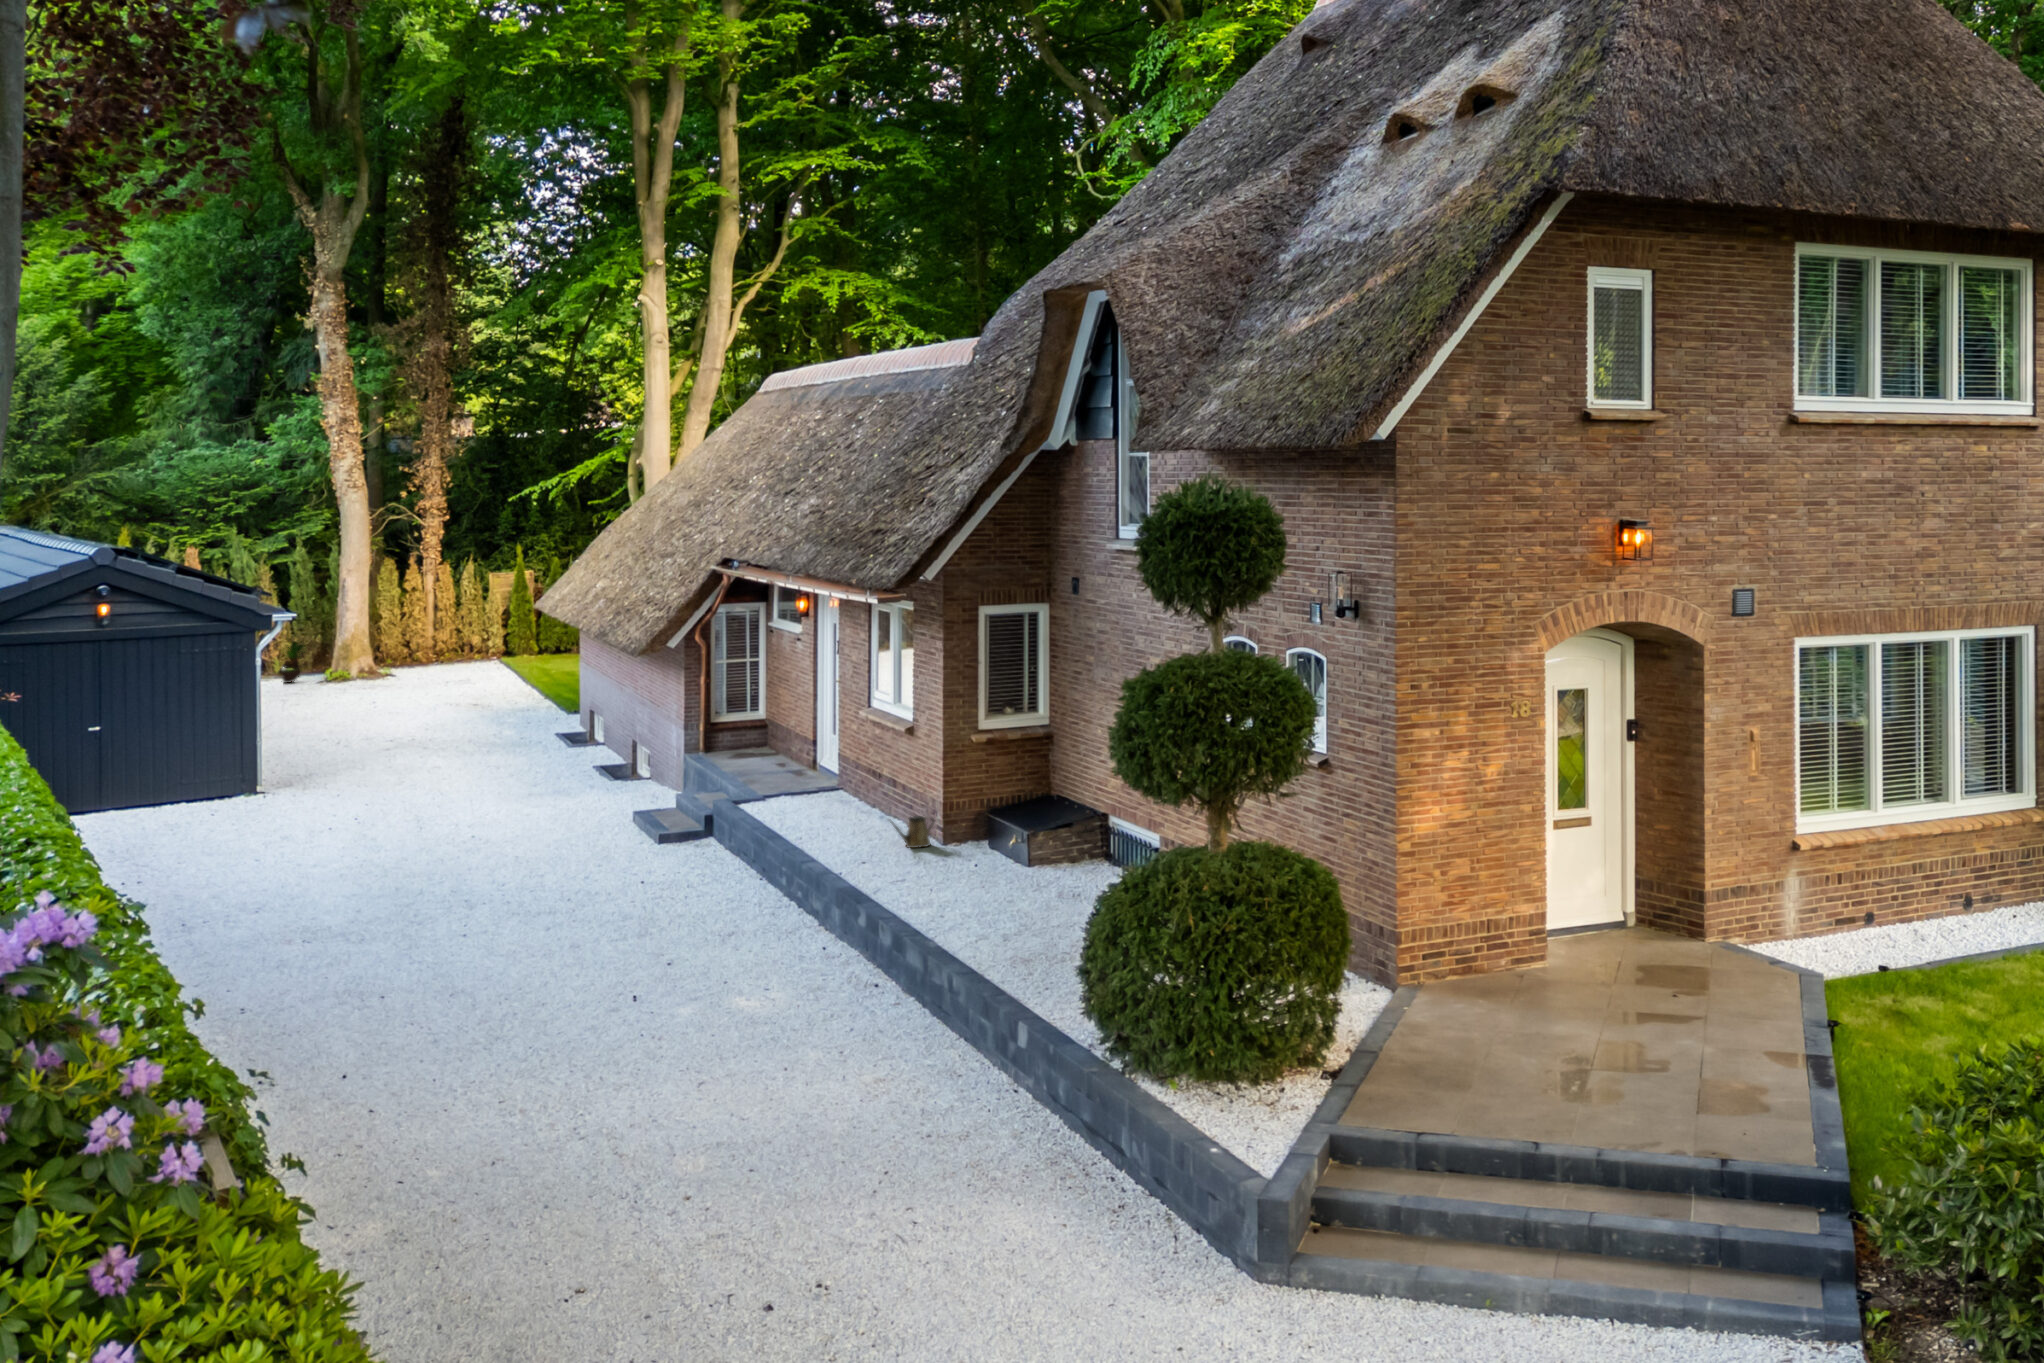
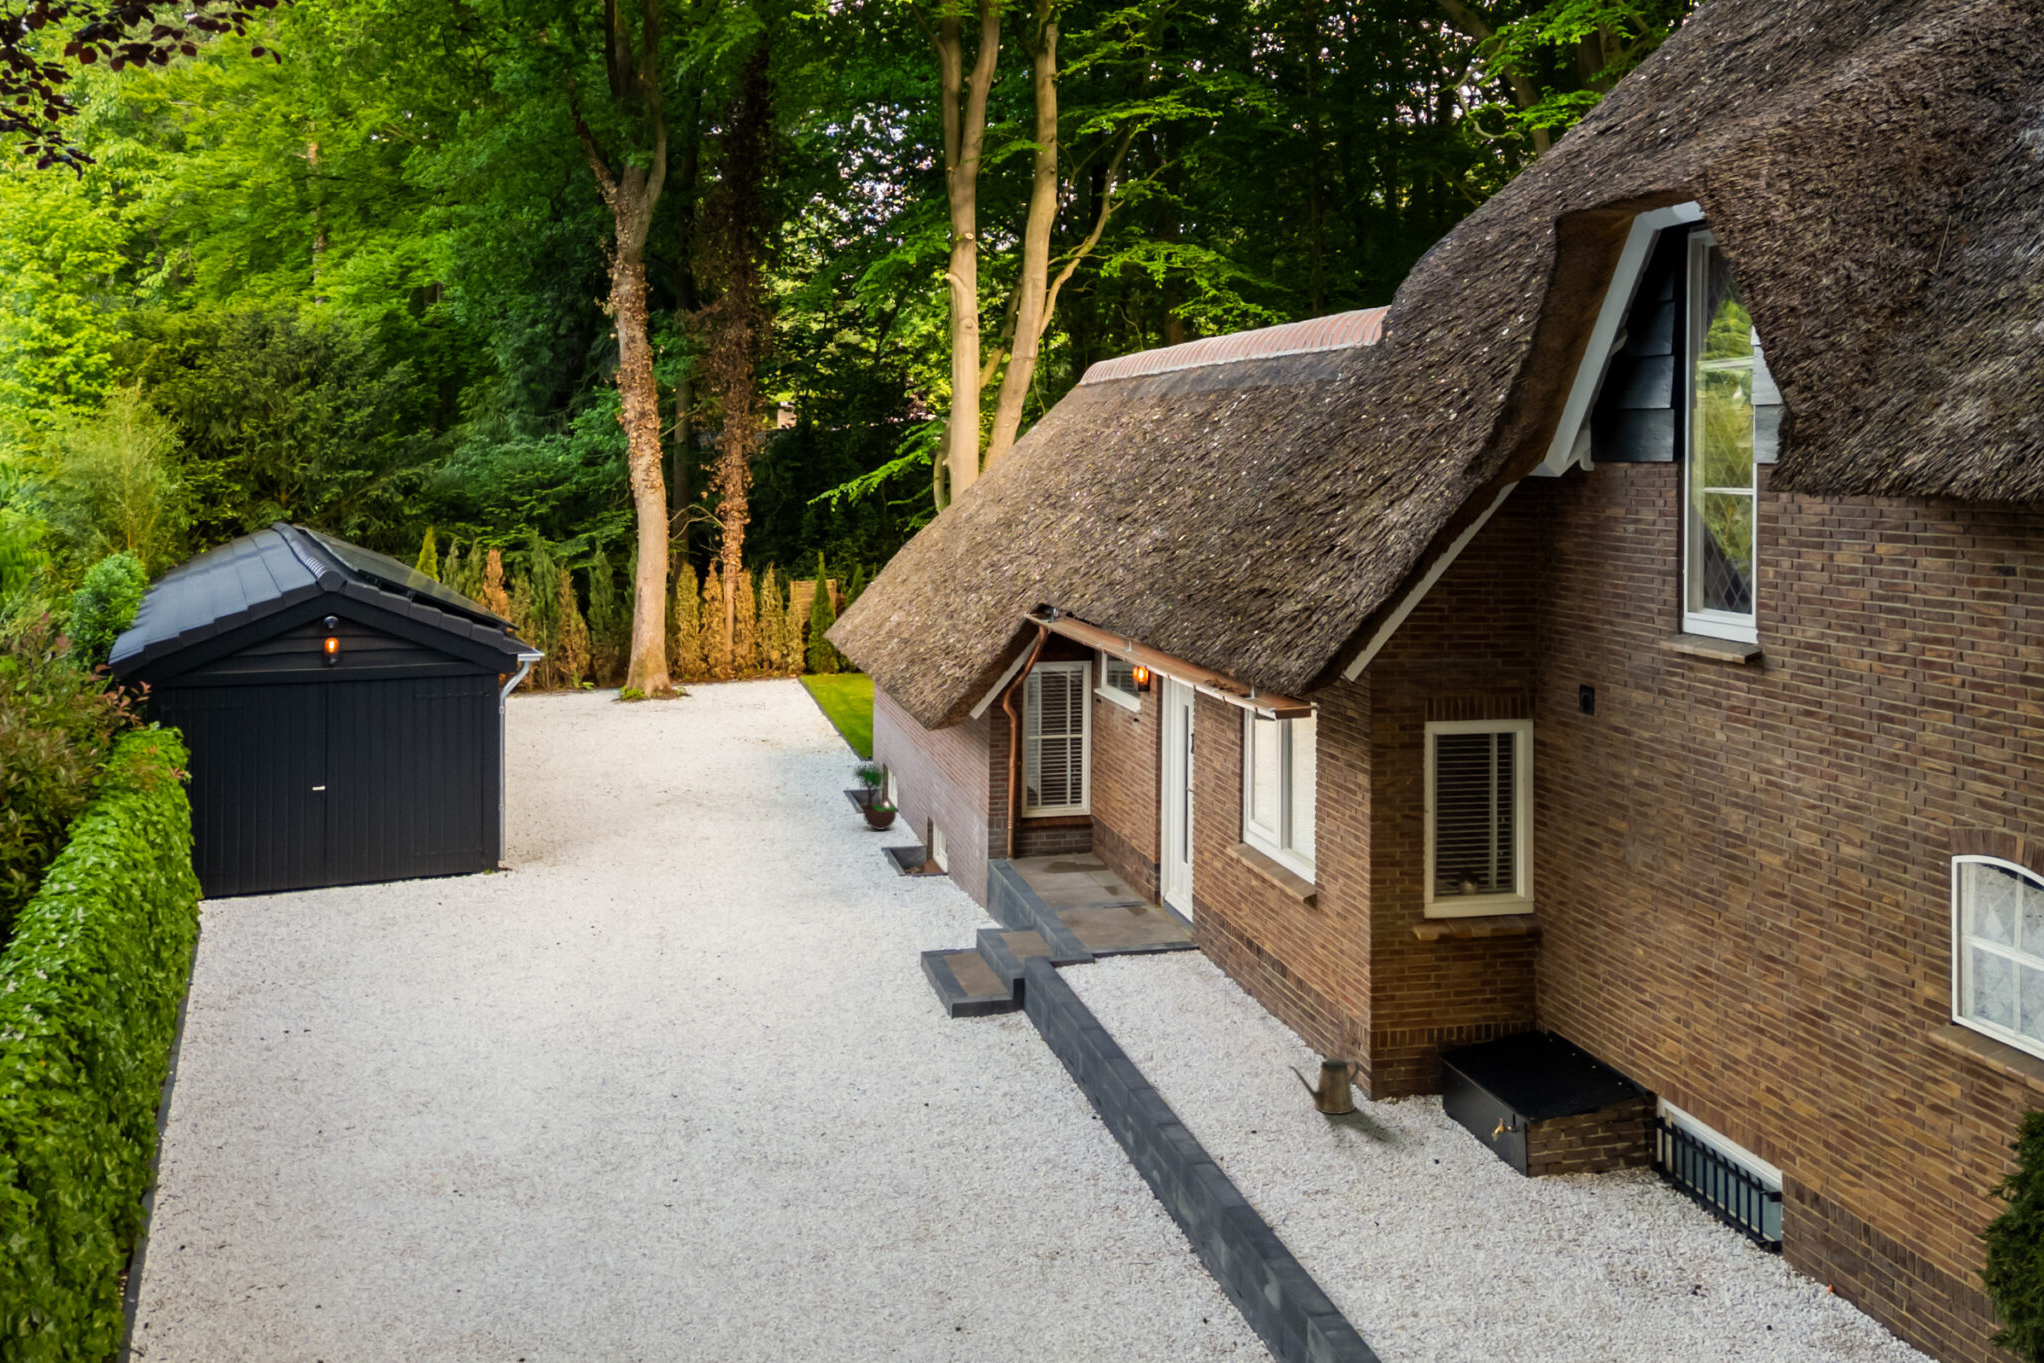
potted tree: present [277,643,305,683] -> present [853,763,896,830]

